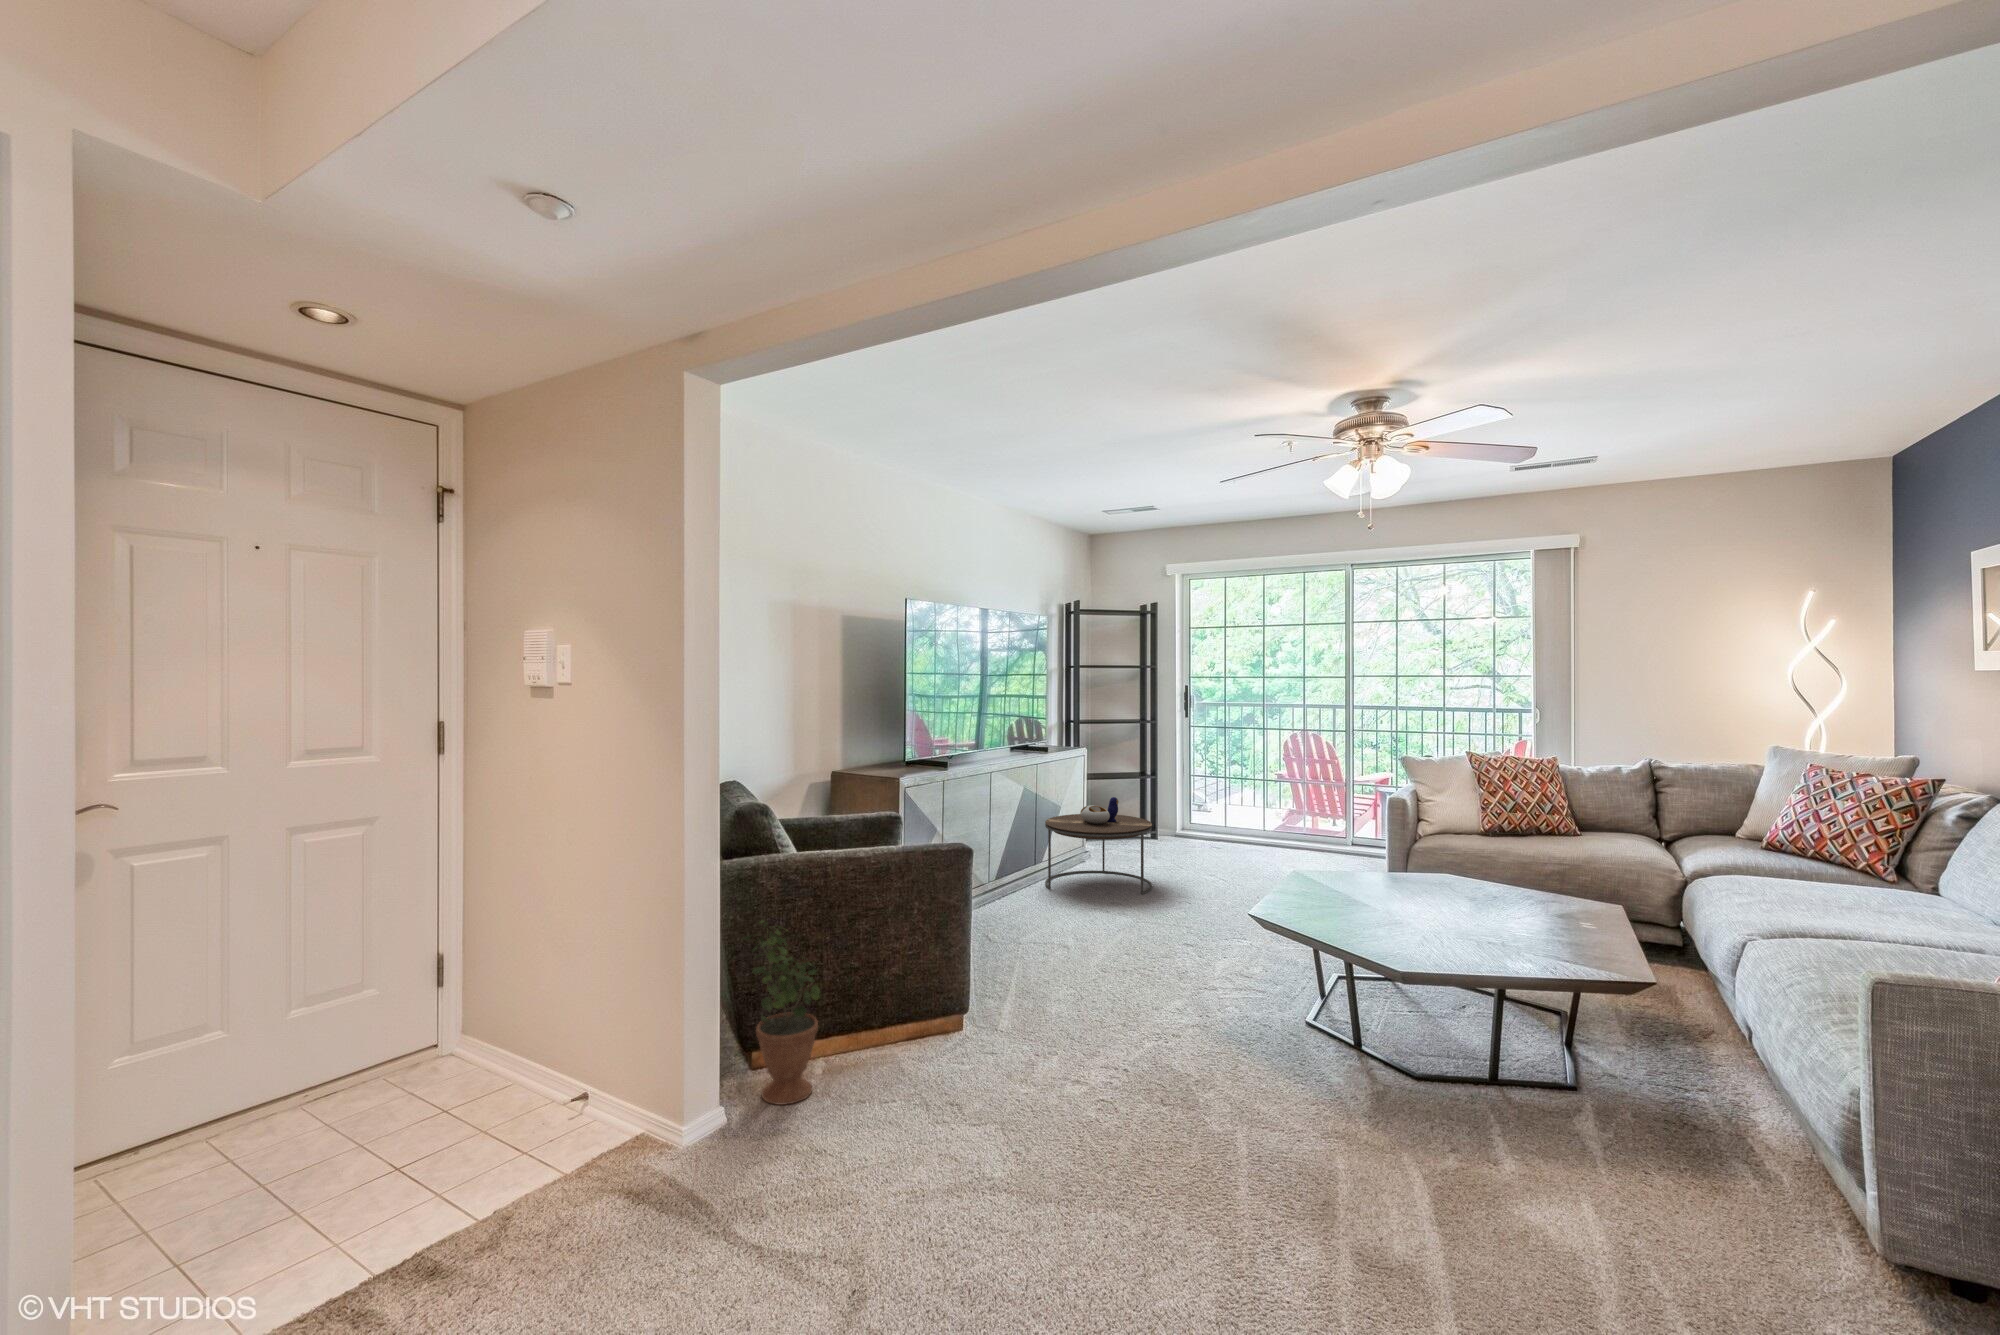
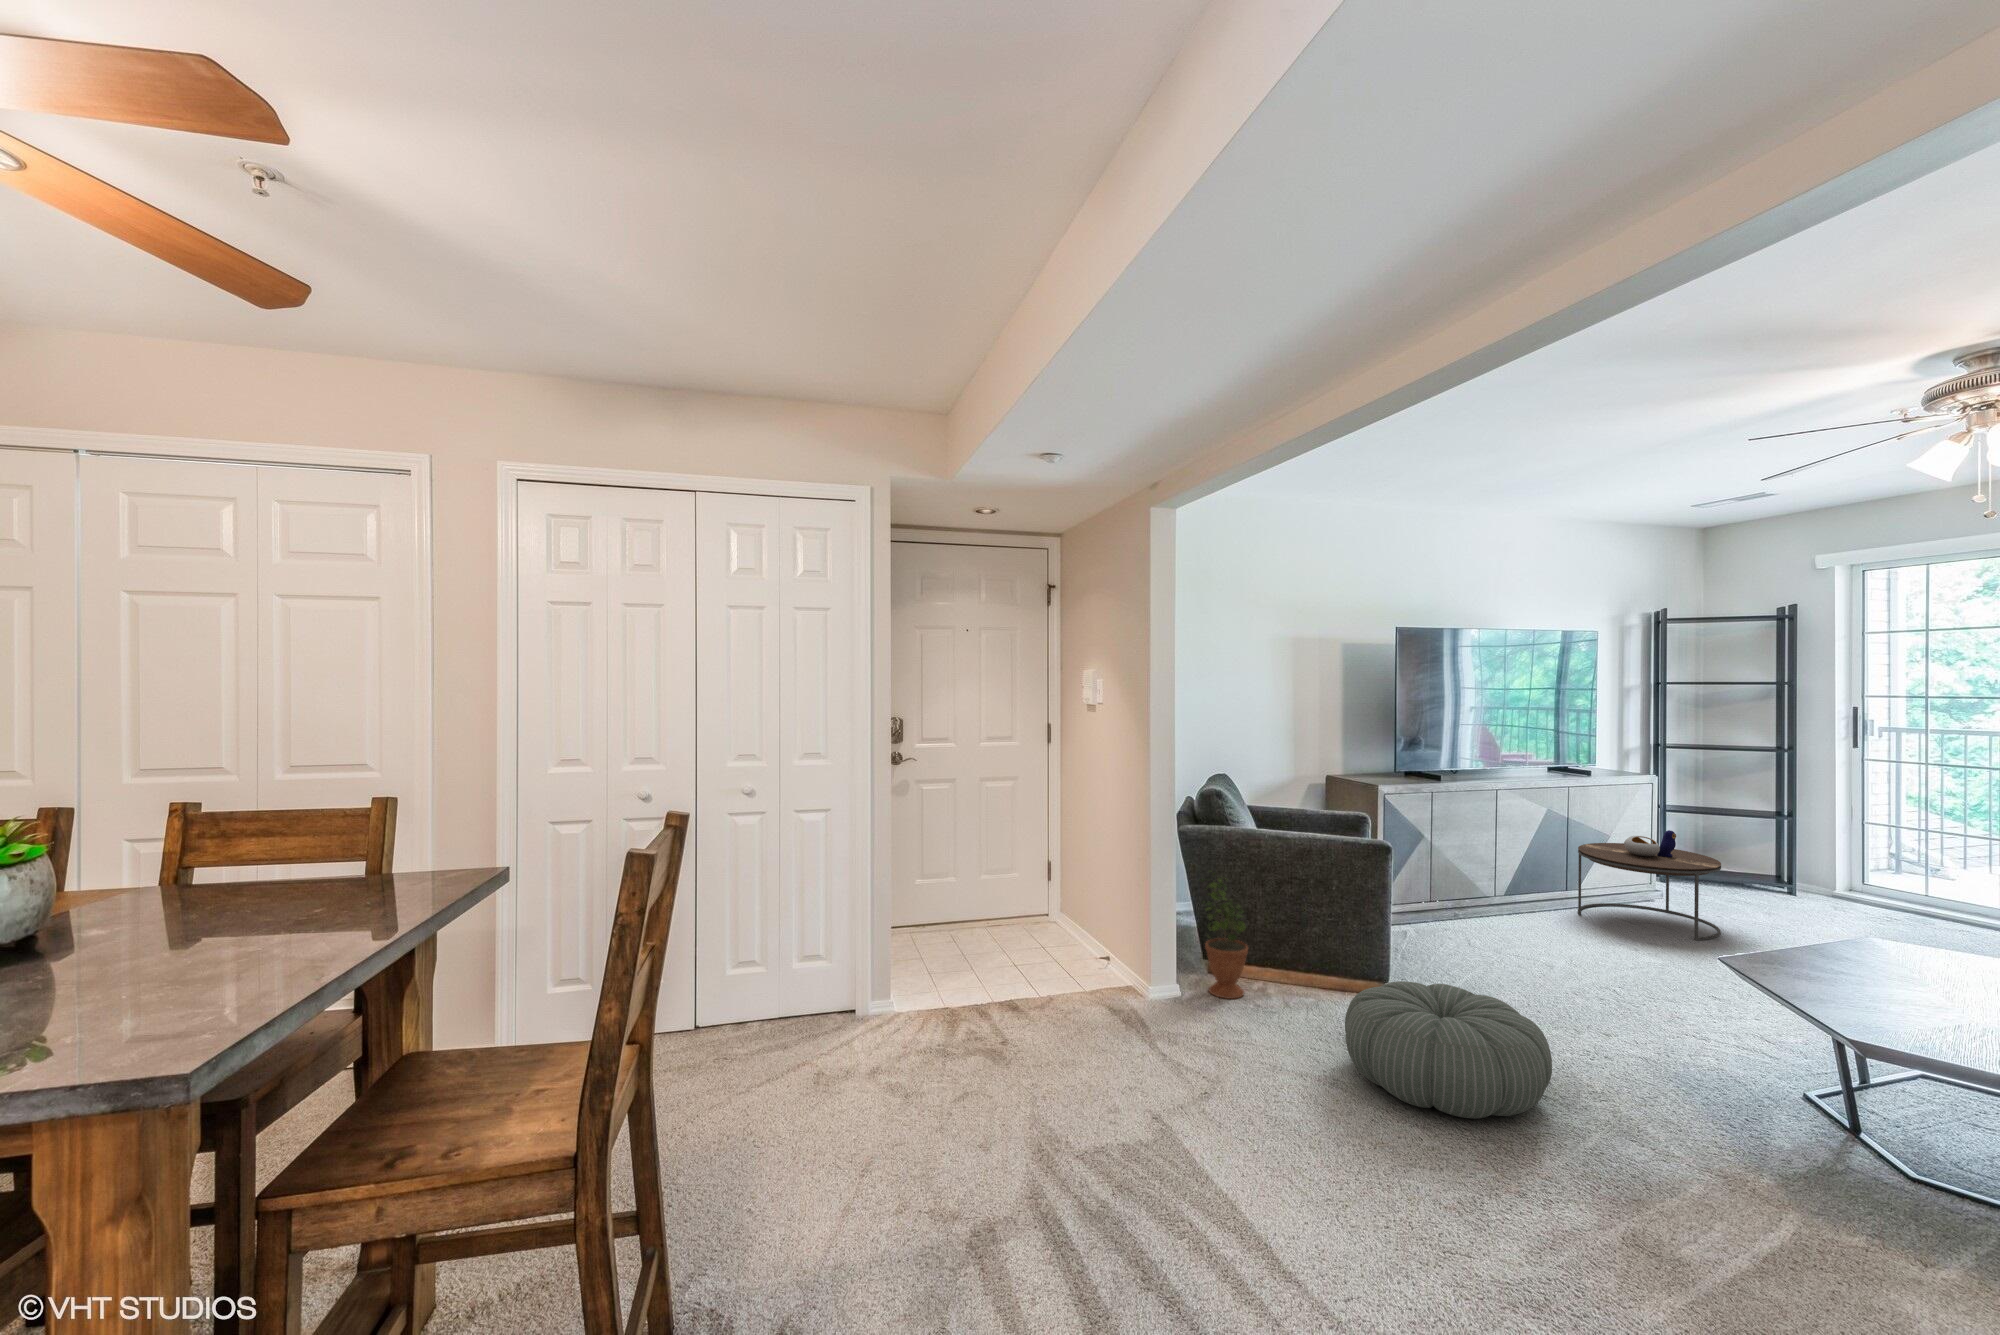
pouf: none [990,1005,1222,1181] -> present [1345,981,1552,1118]

